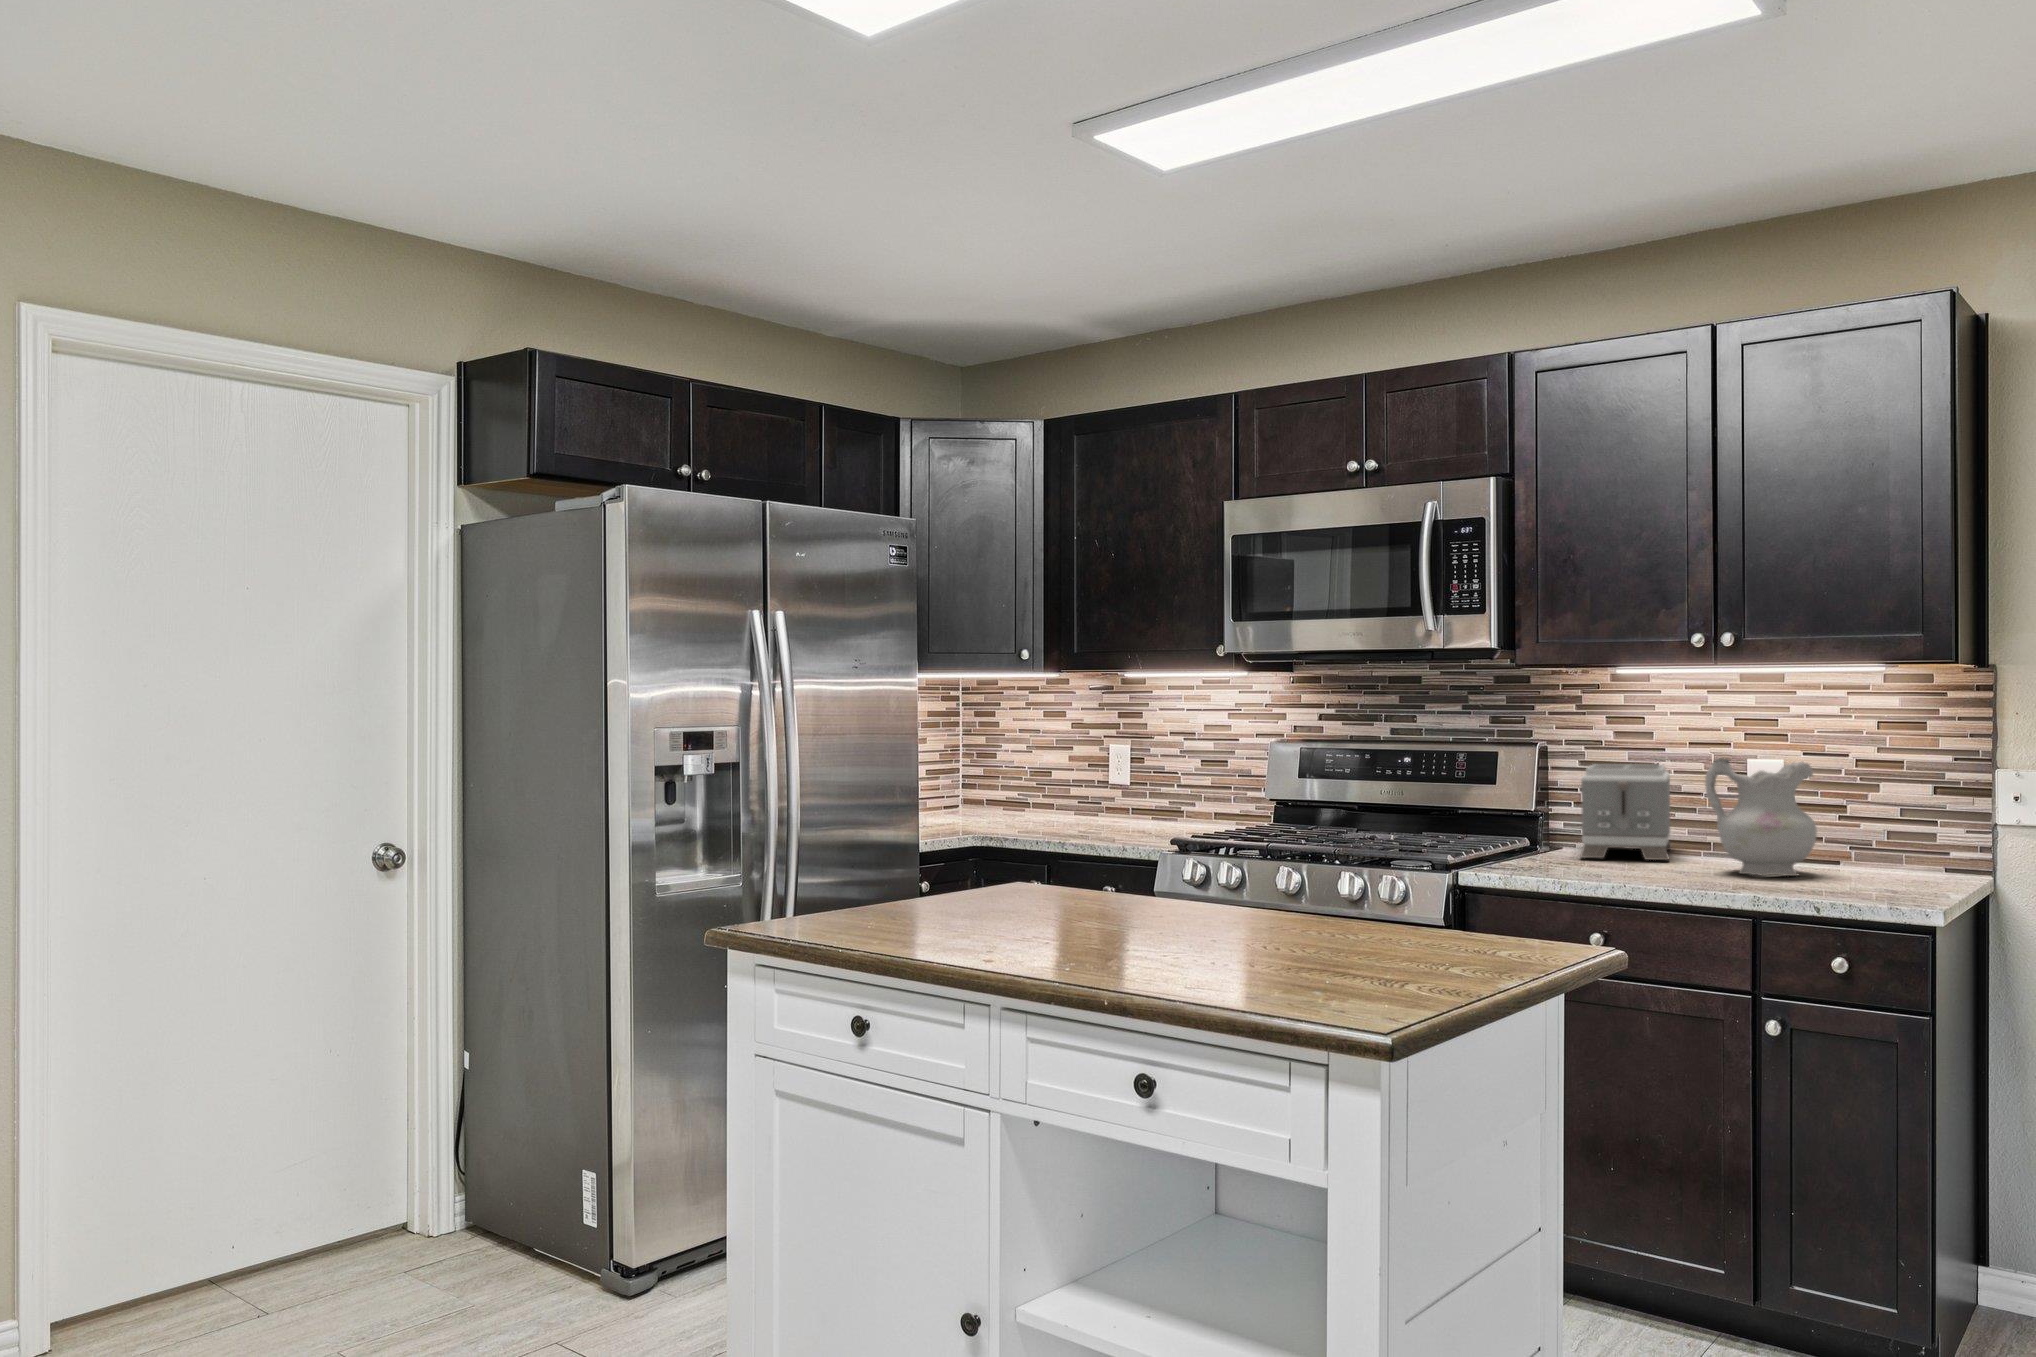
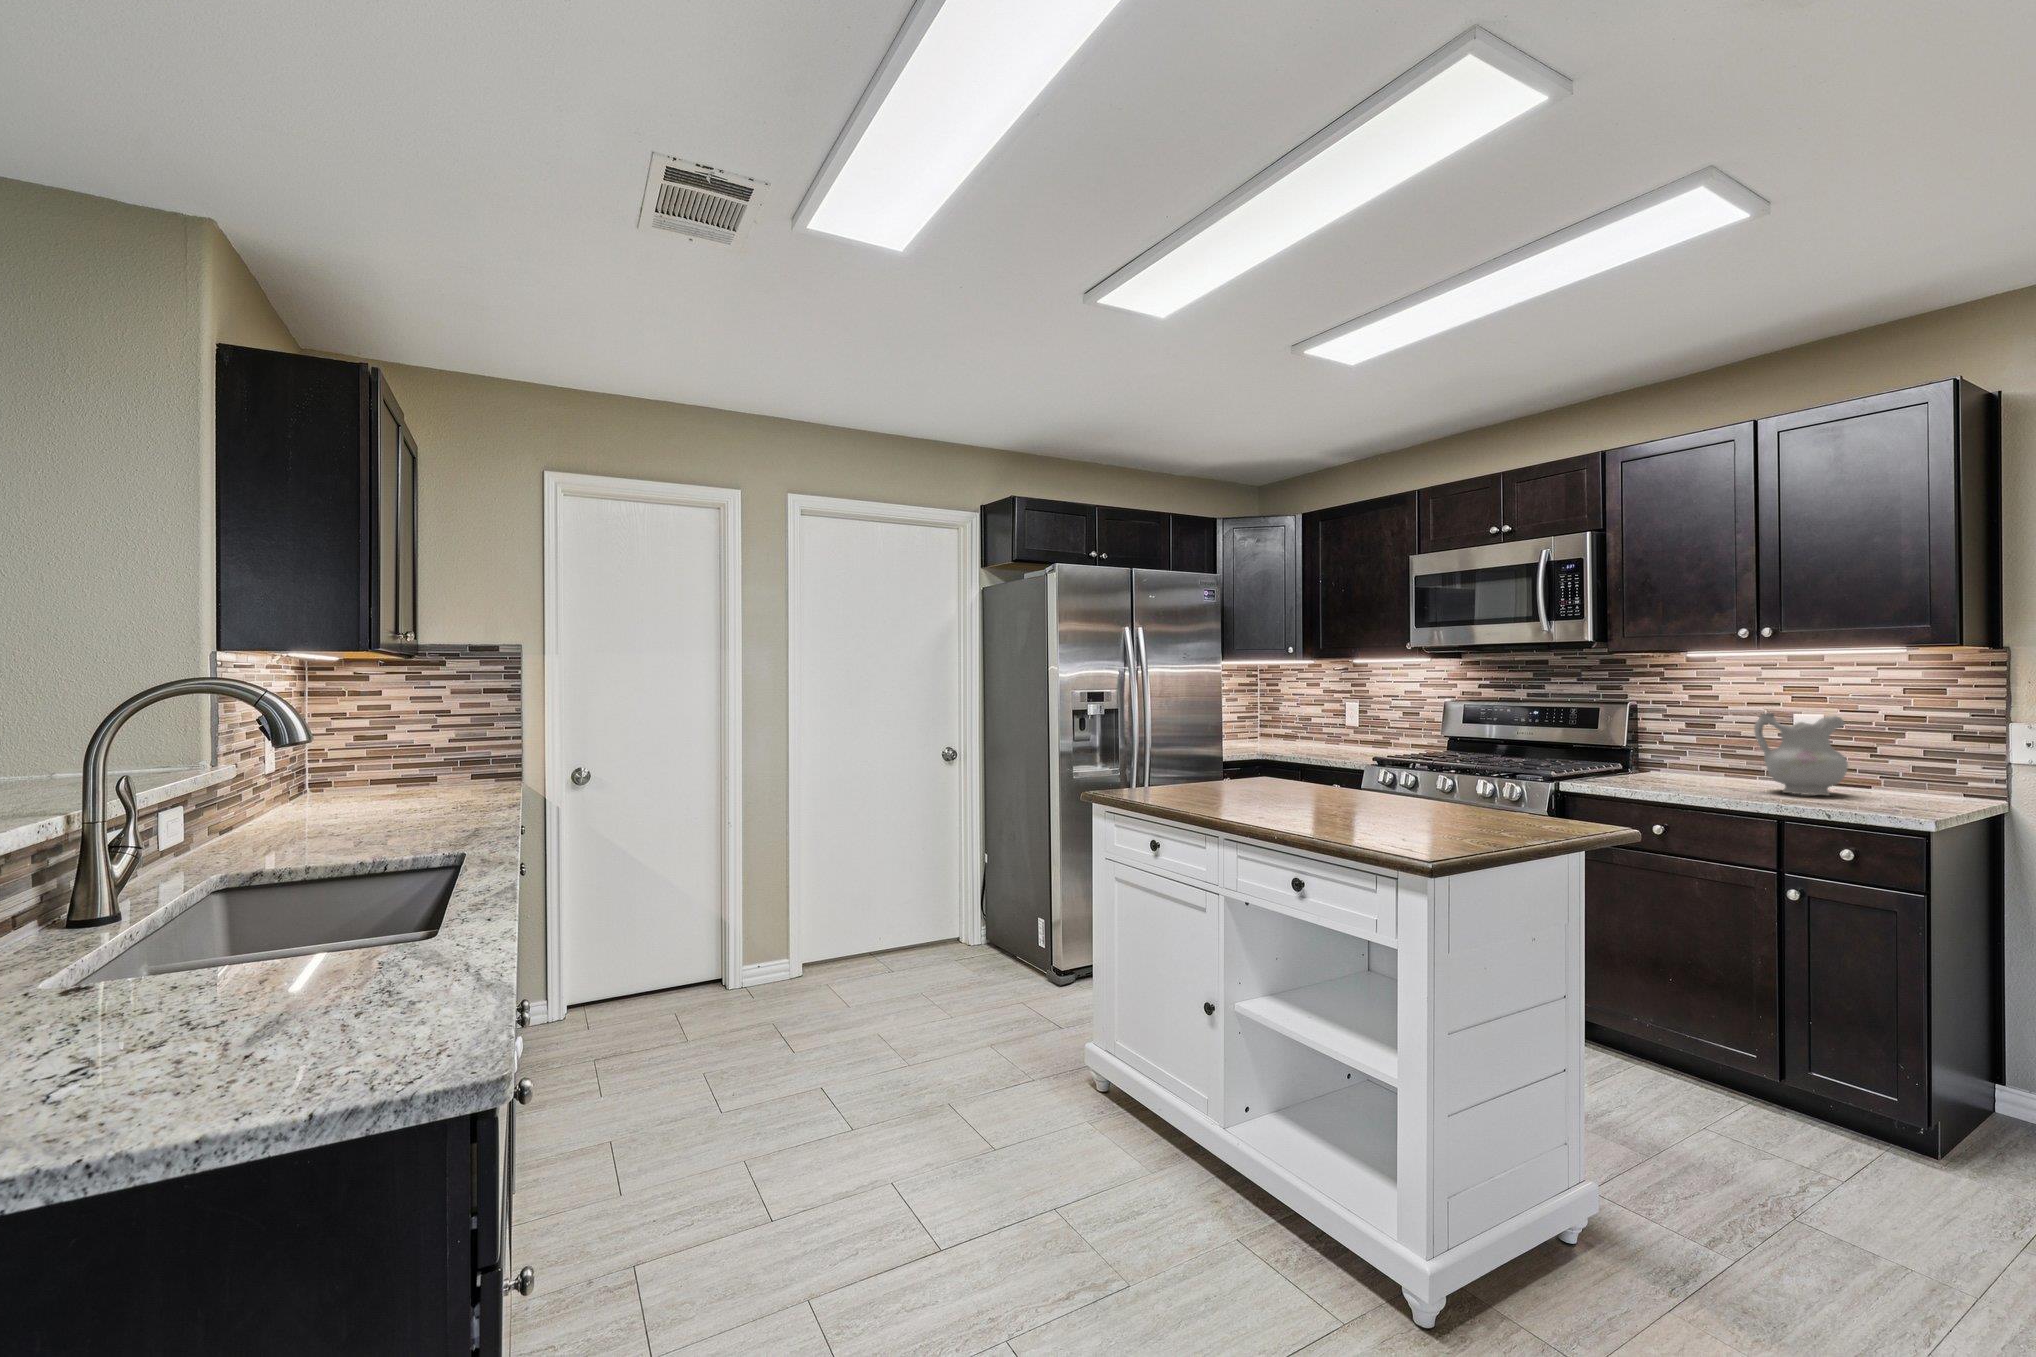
toaster: present [1580,764,1672,860] -> none [1657,717,1732,782]

